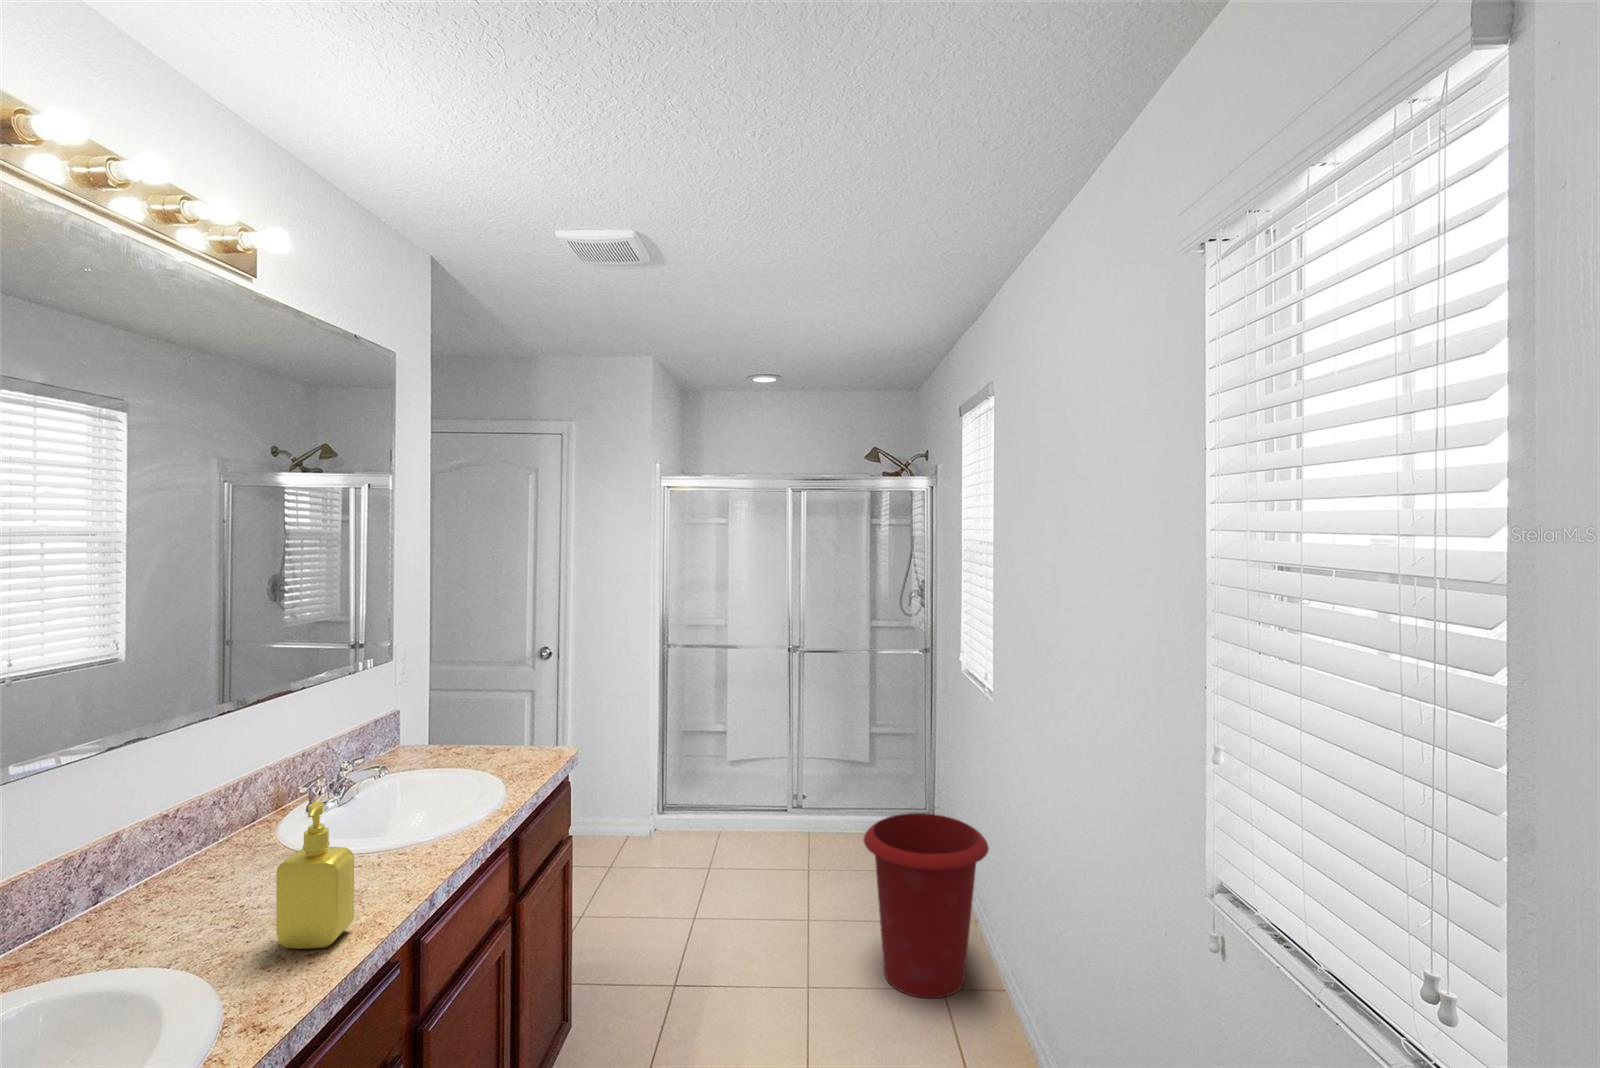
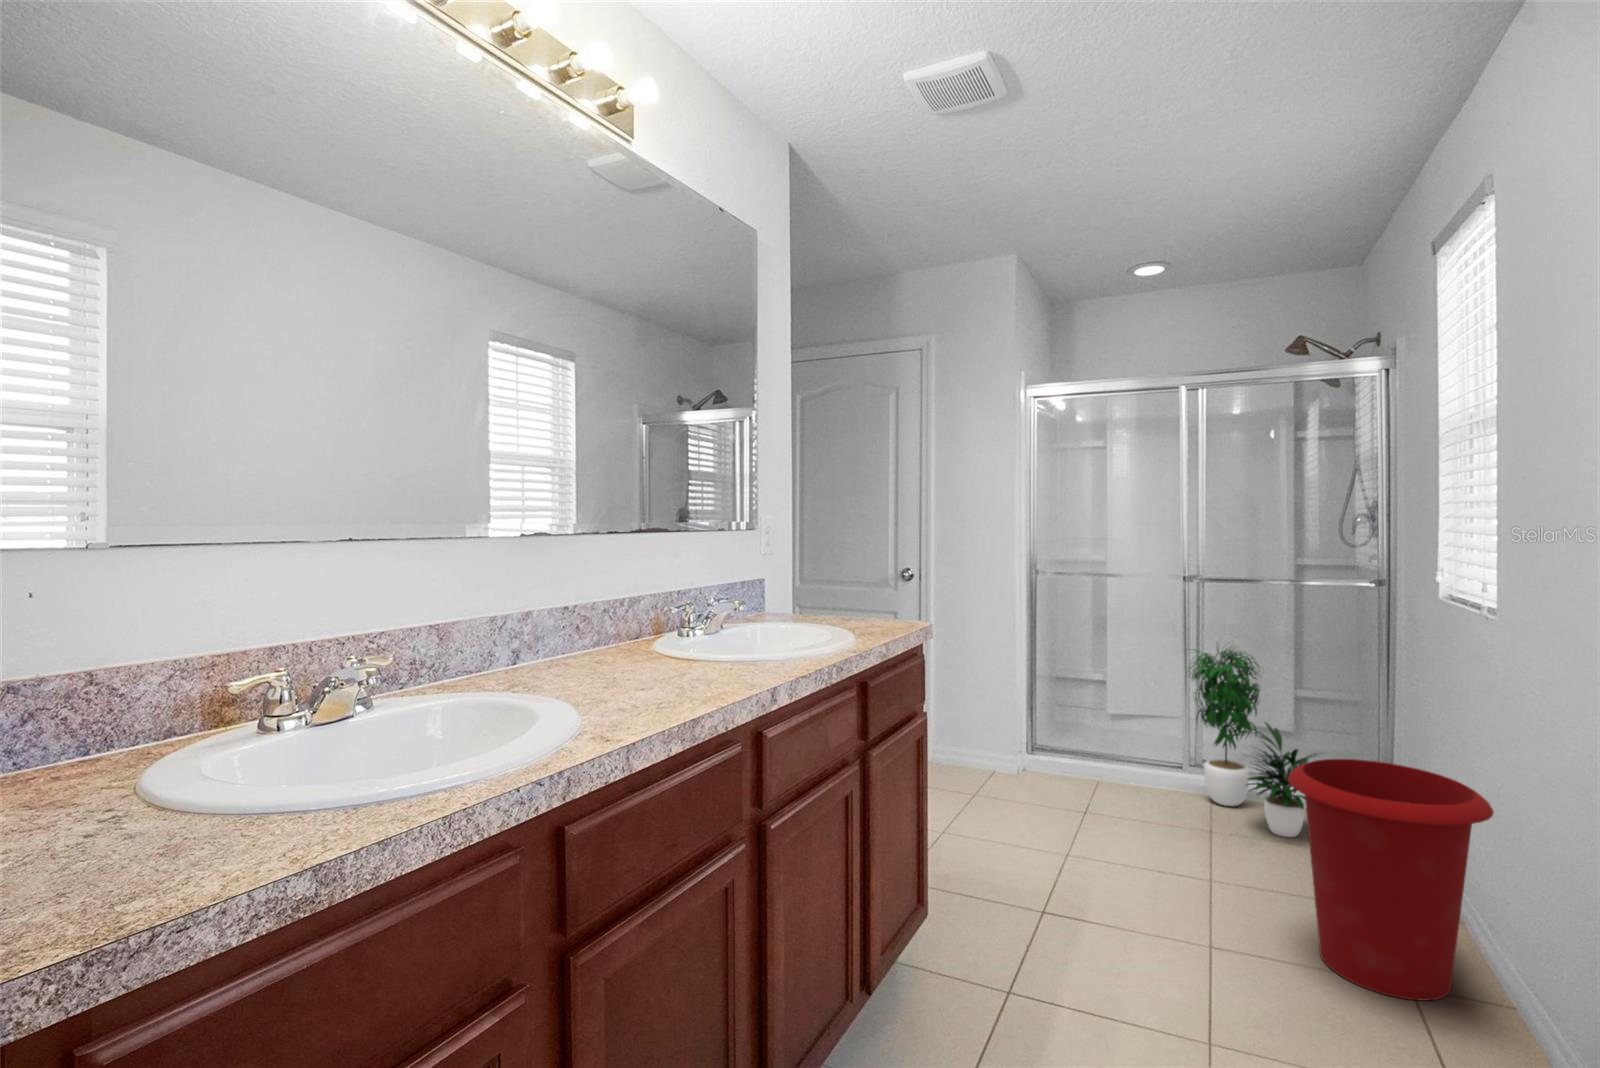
potted plant: none [789,699,893,865] -> present [1189,644,1317,837]
soap dispenser: present [276,802,354,949] -> none [628,563,695,702]

